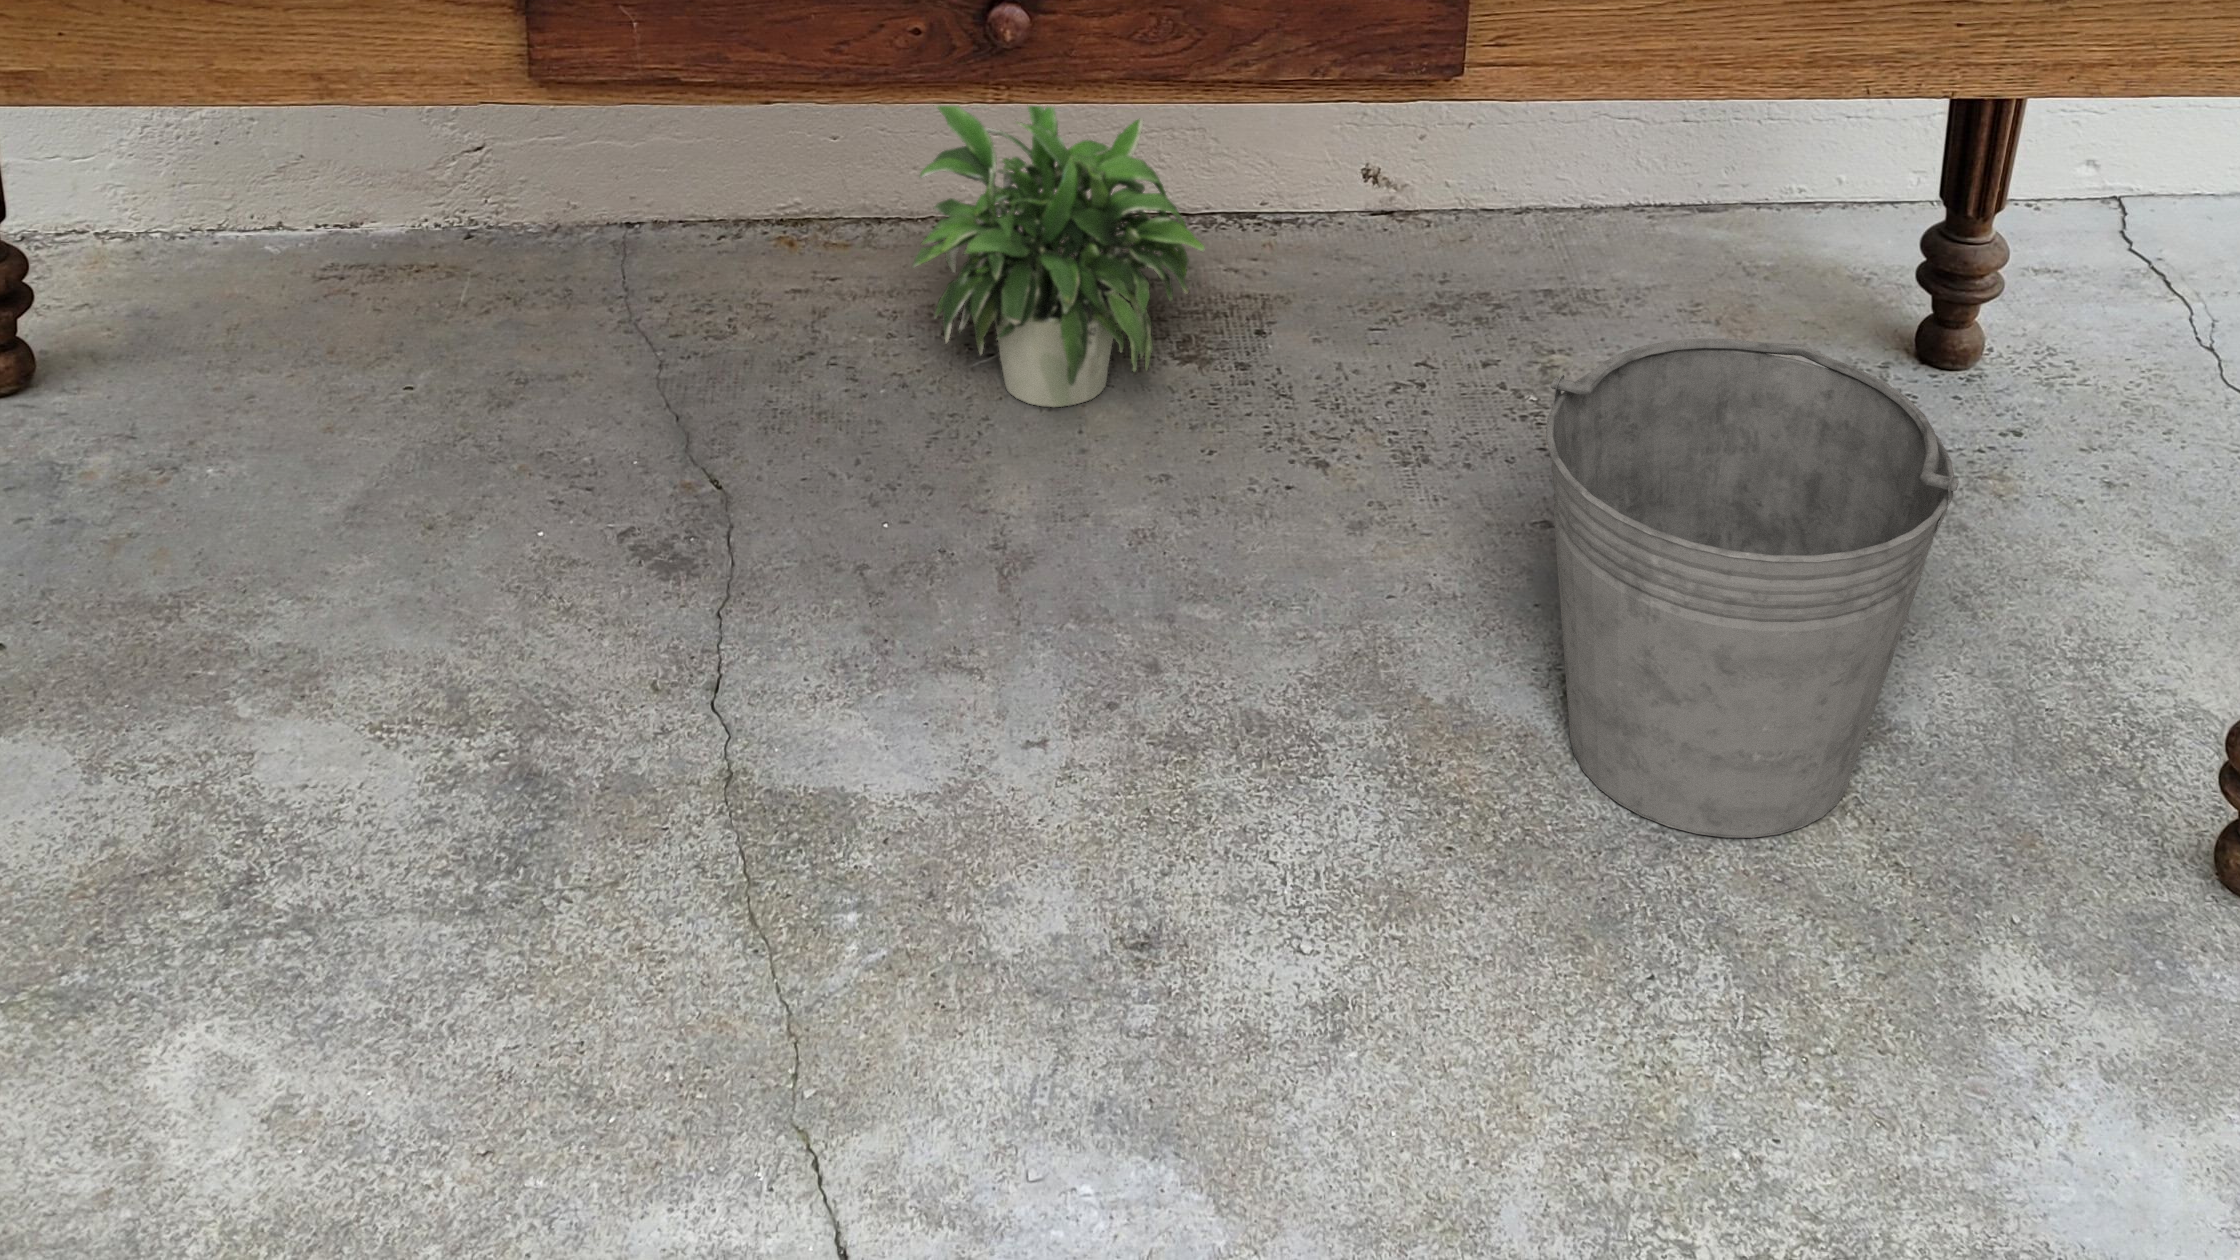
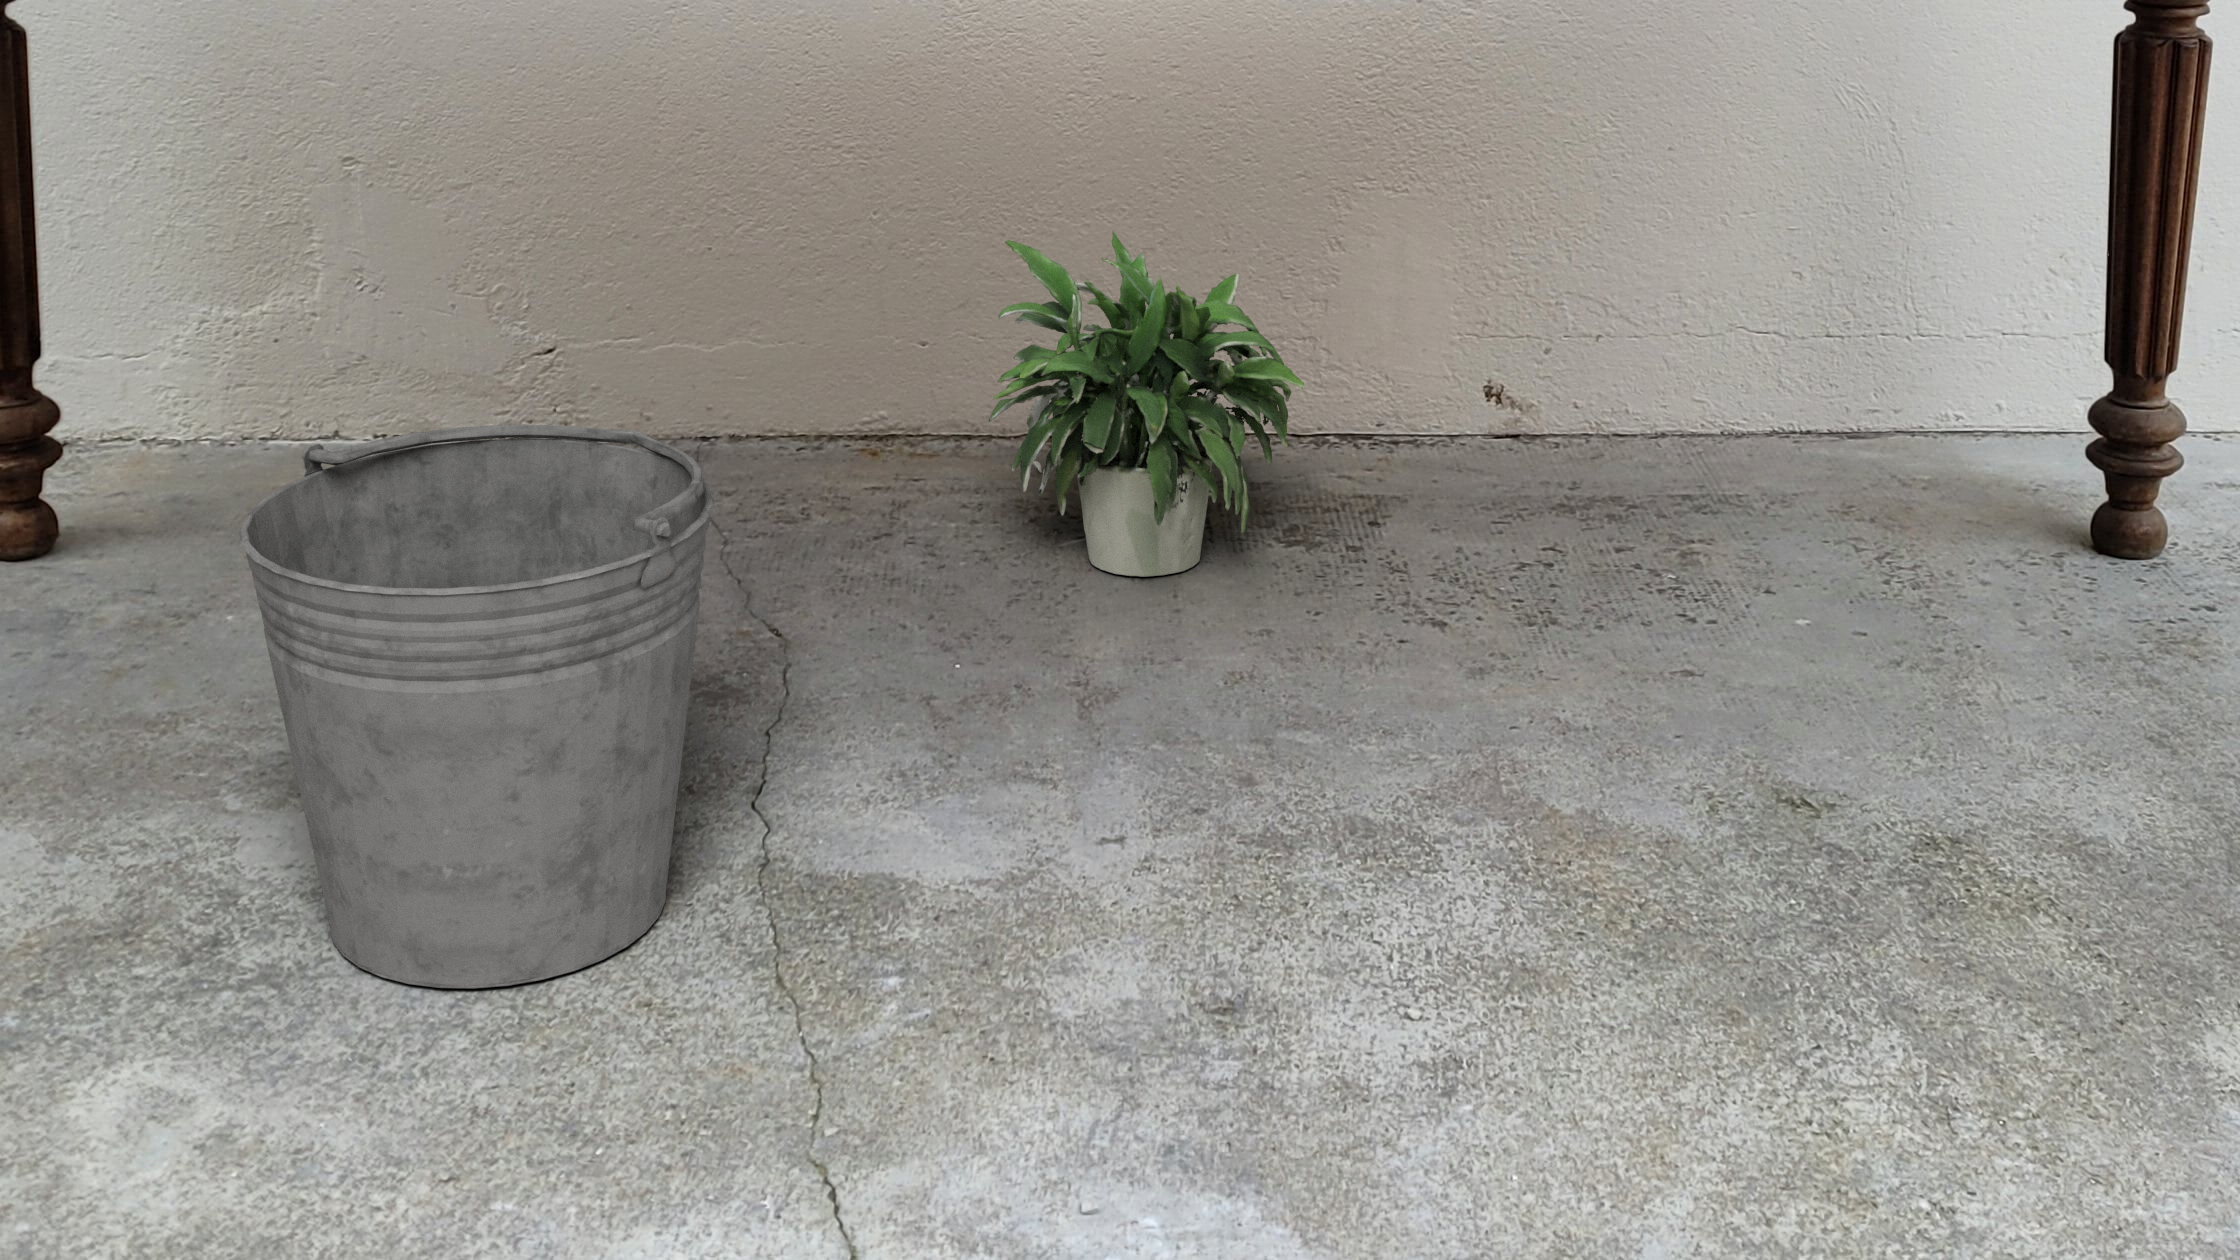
bucket: present [1546,338,1959,838] -> present [239,425,714,988]

